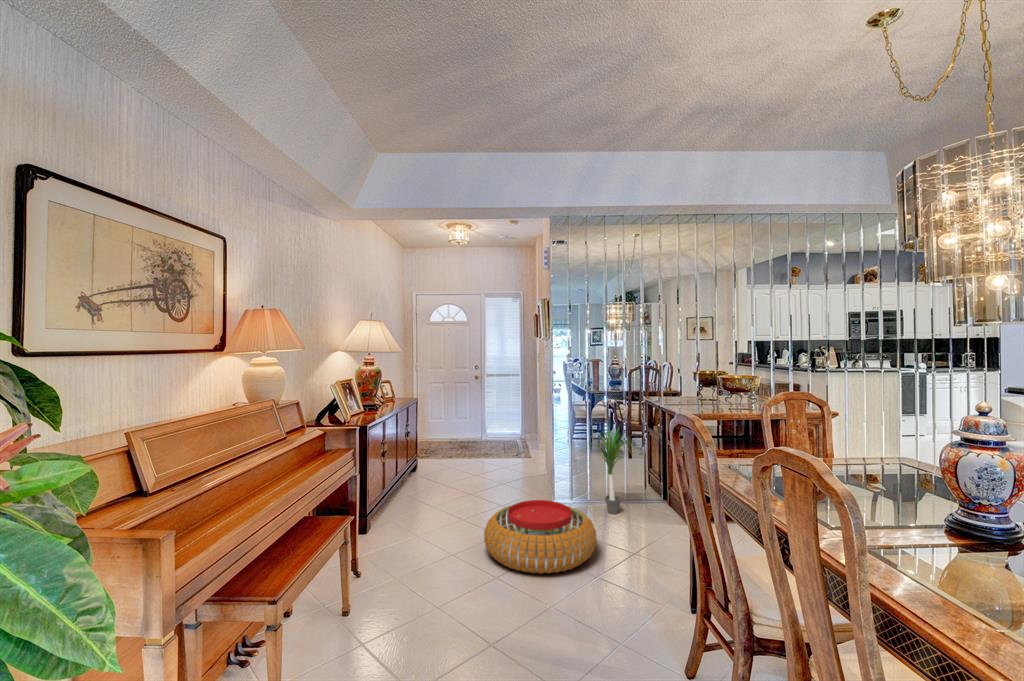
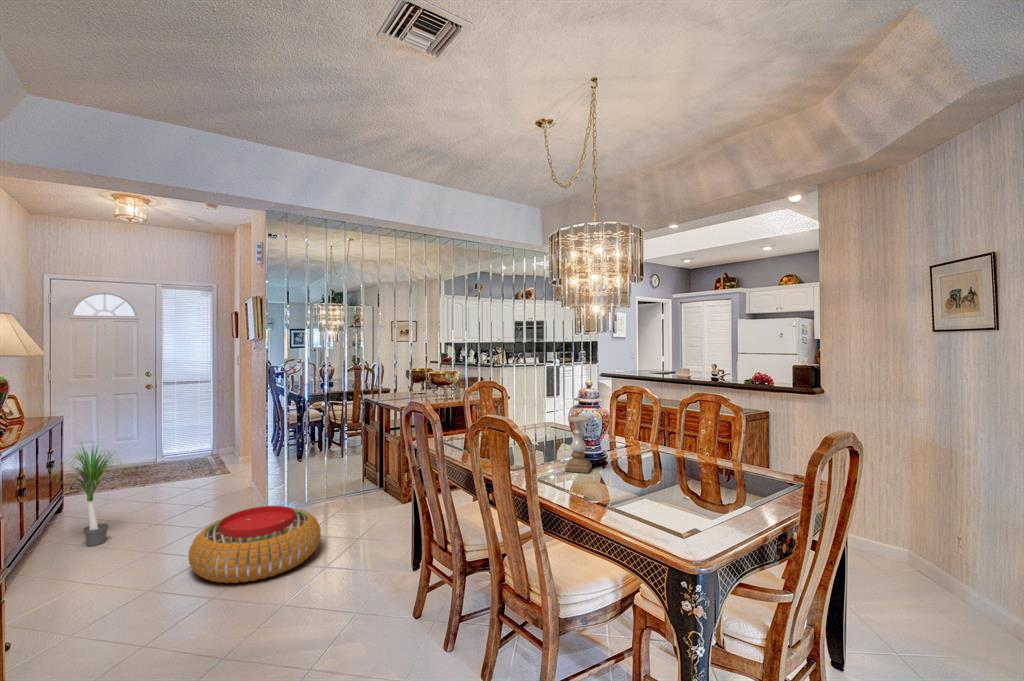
potted plant: present [589,428,627,514] -> present [52,444,122,546]
candle holder: none [930,461,989,559] -> present [565,416,592,473]

